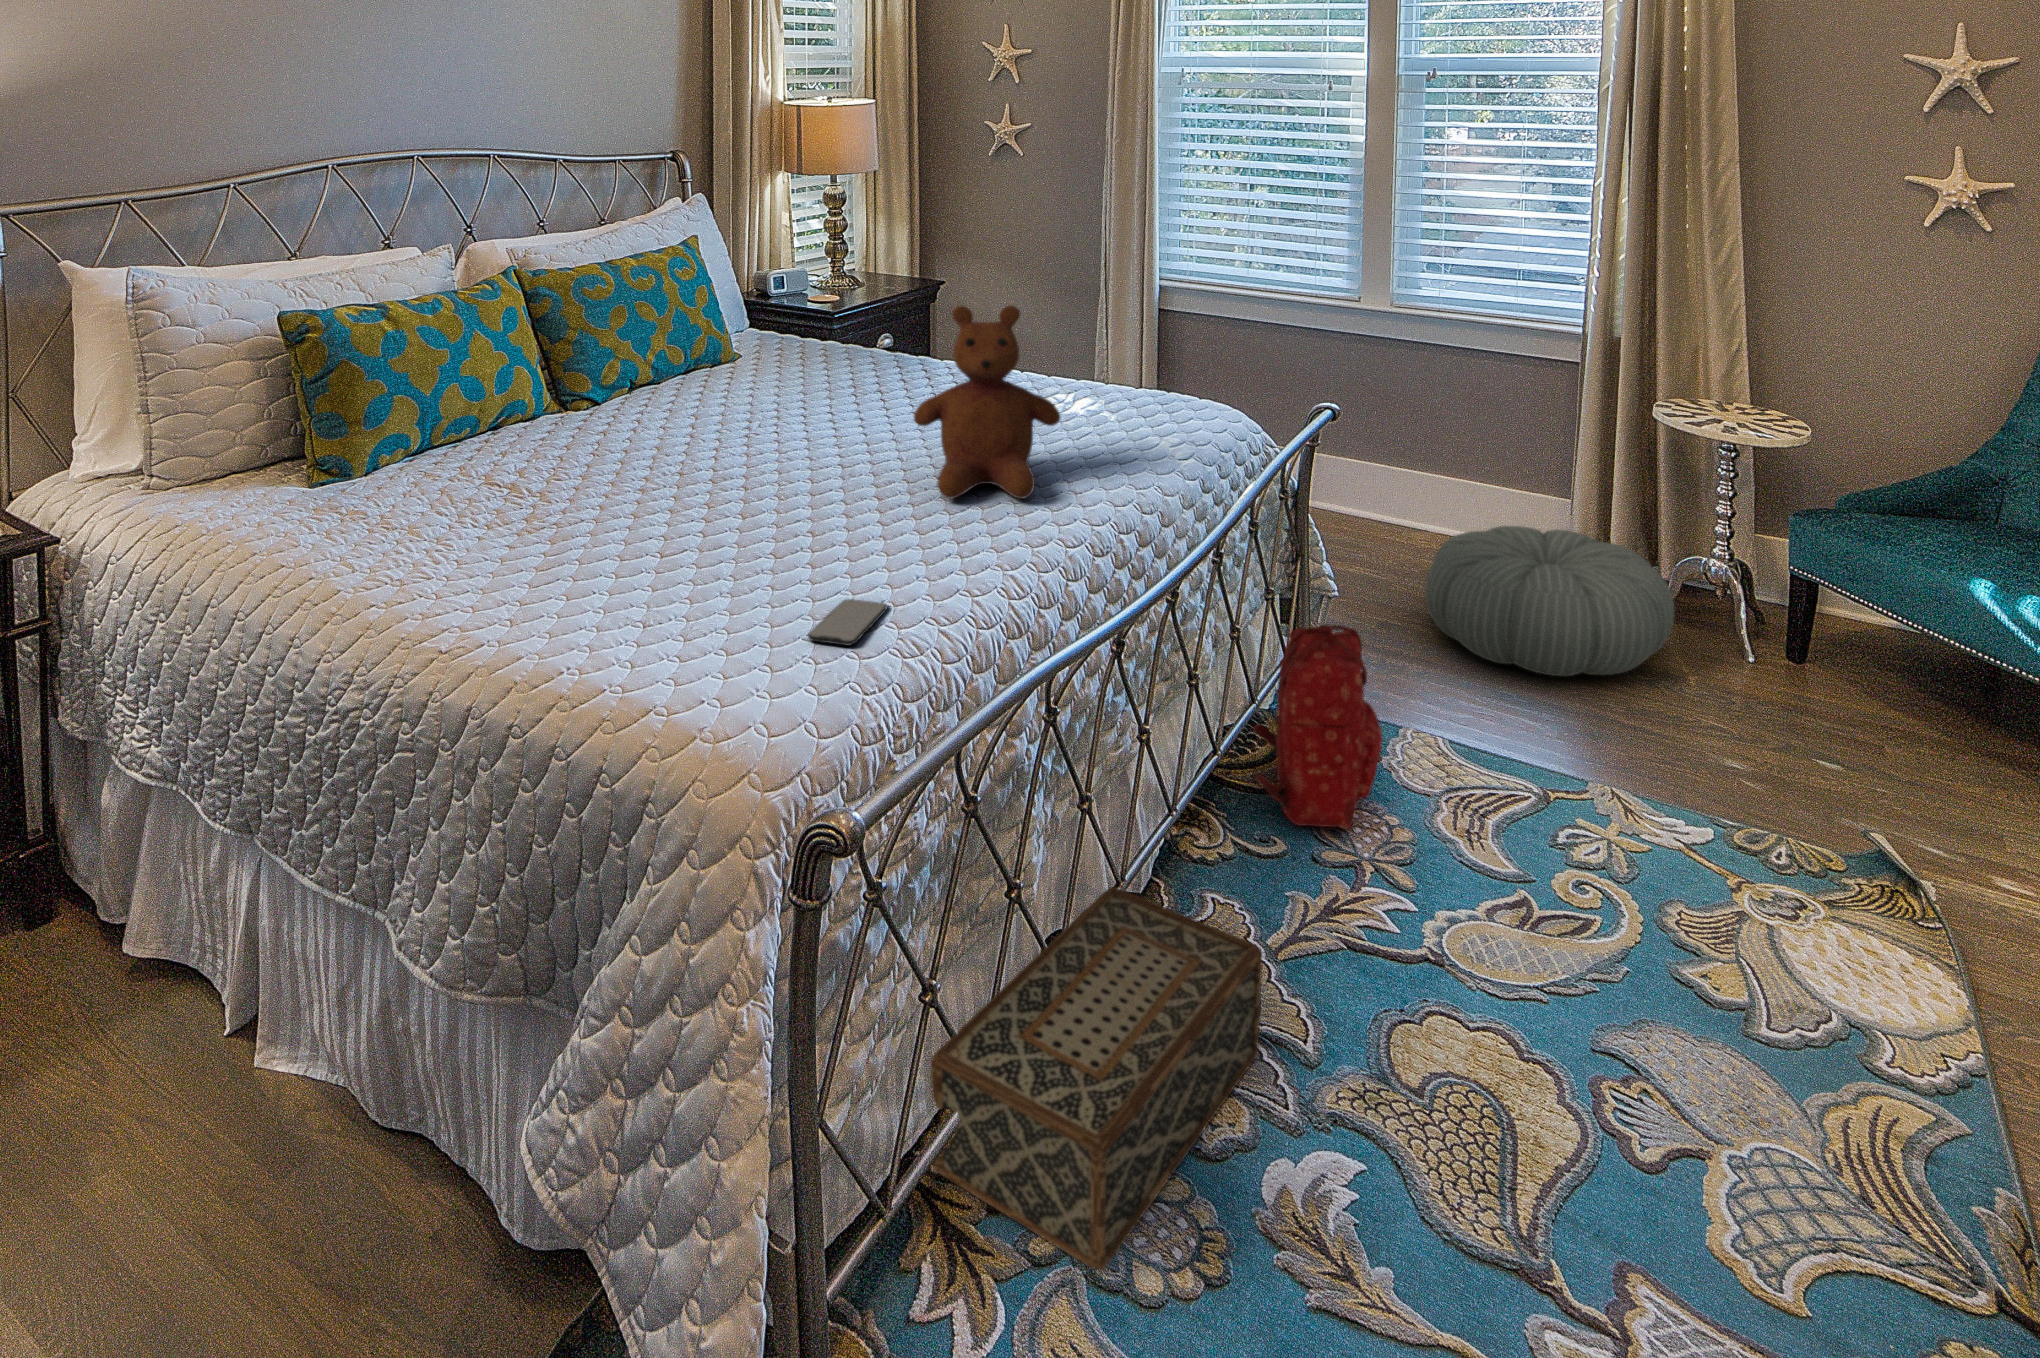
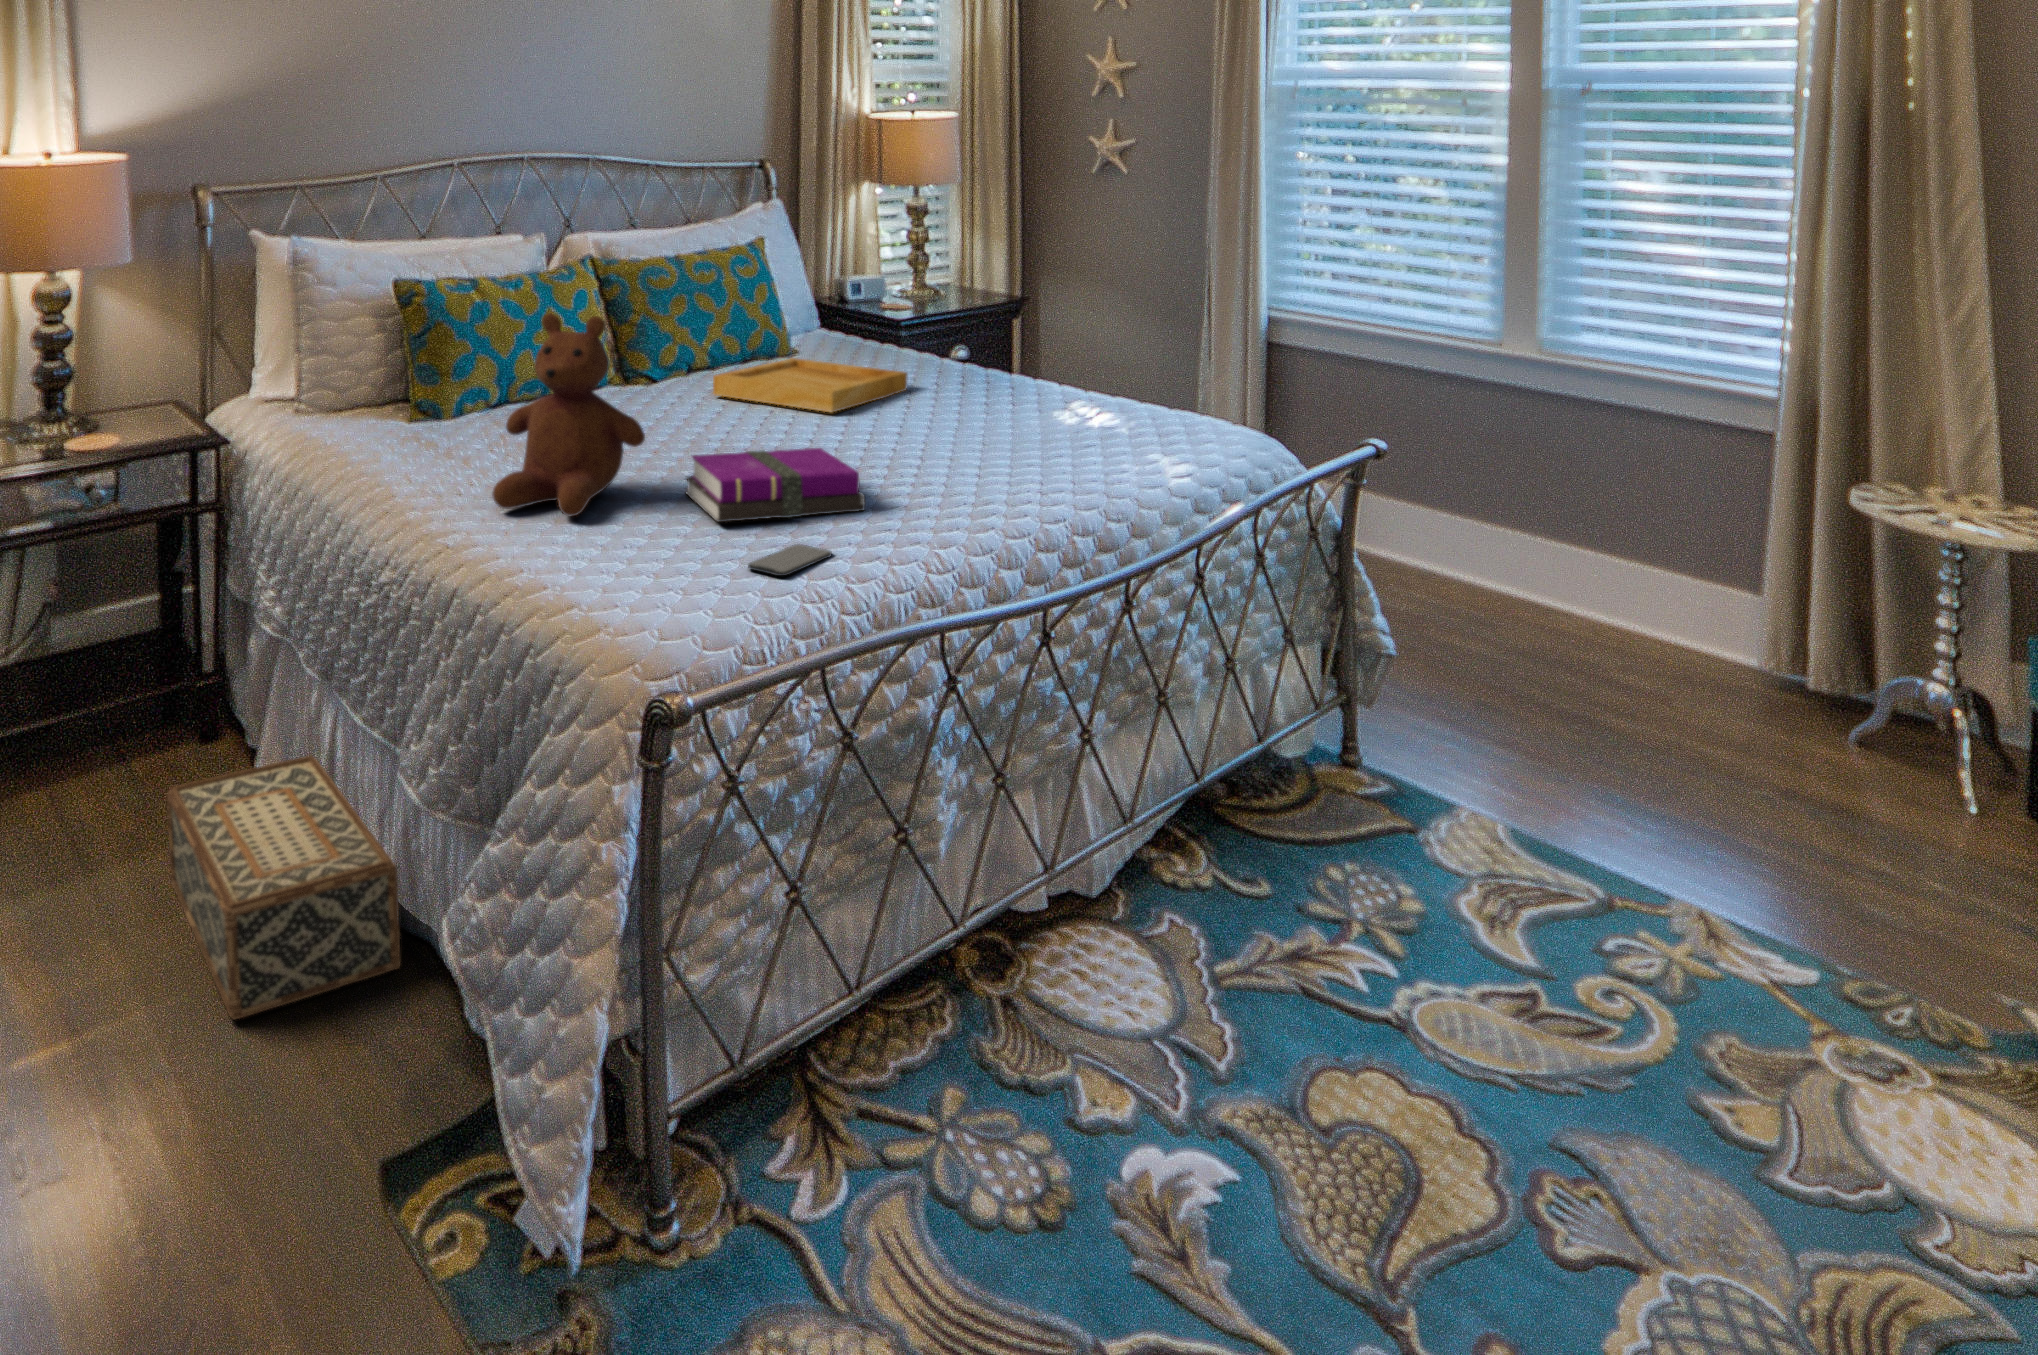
teddy bear: present [914,305,1060,499] -> present [492,313,645,516]
tray: none [659,364,857,425] -> present [713,358,907,412]
notebook: none [689,478,894,583] -> present [686,448,865,522]
pouf: present [1425,526,1674,676] -> none [1536,616,1854,796]
backpack: present [1253,624,1382,830] -> none [1251,664,1409,887]
woven basket: present [931,887,1262,1271] -> present [167,756,401,1019]

